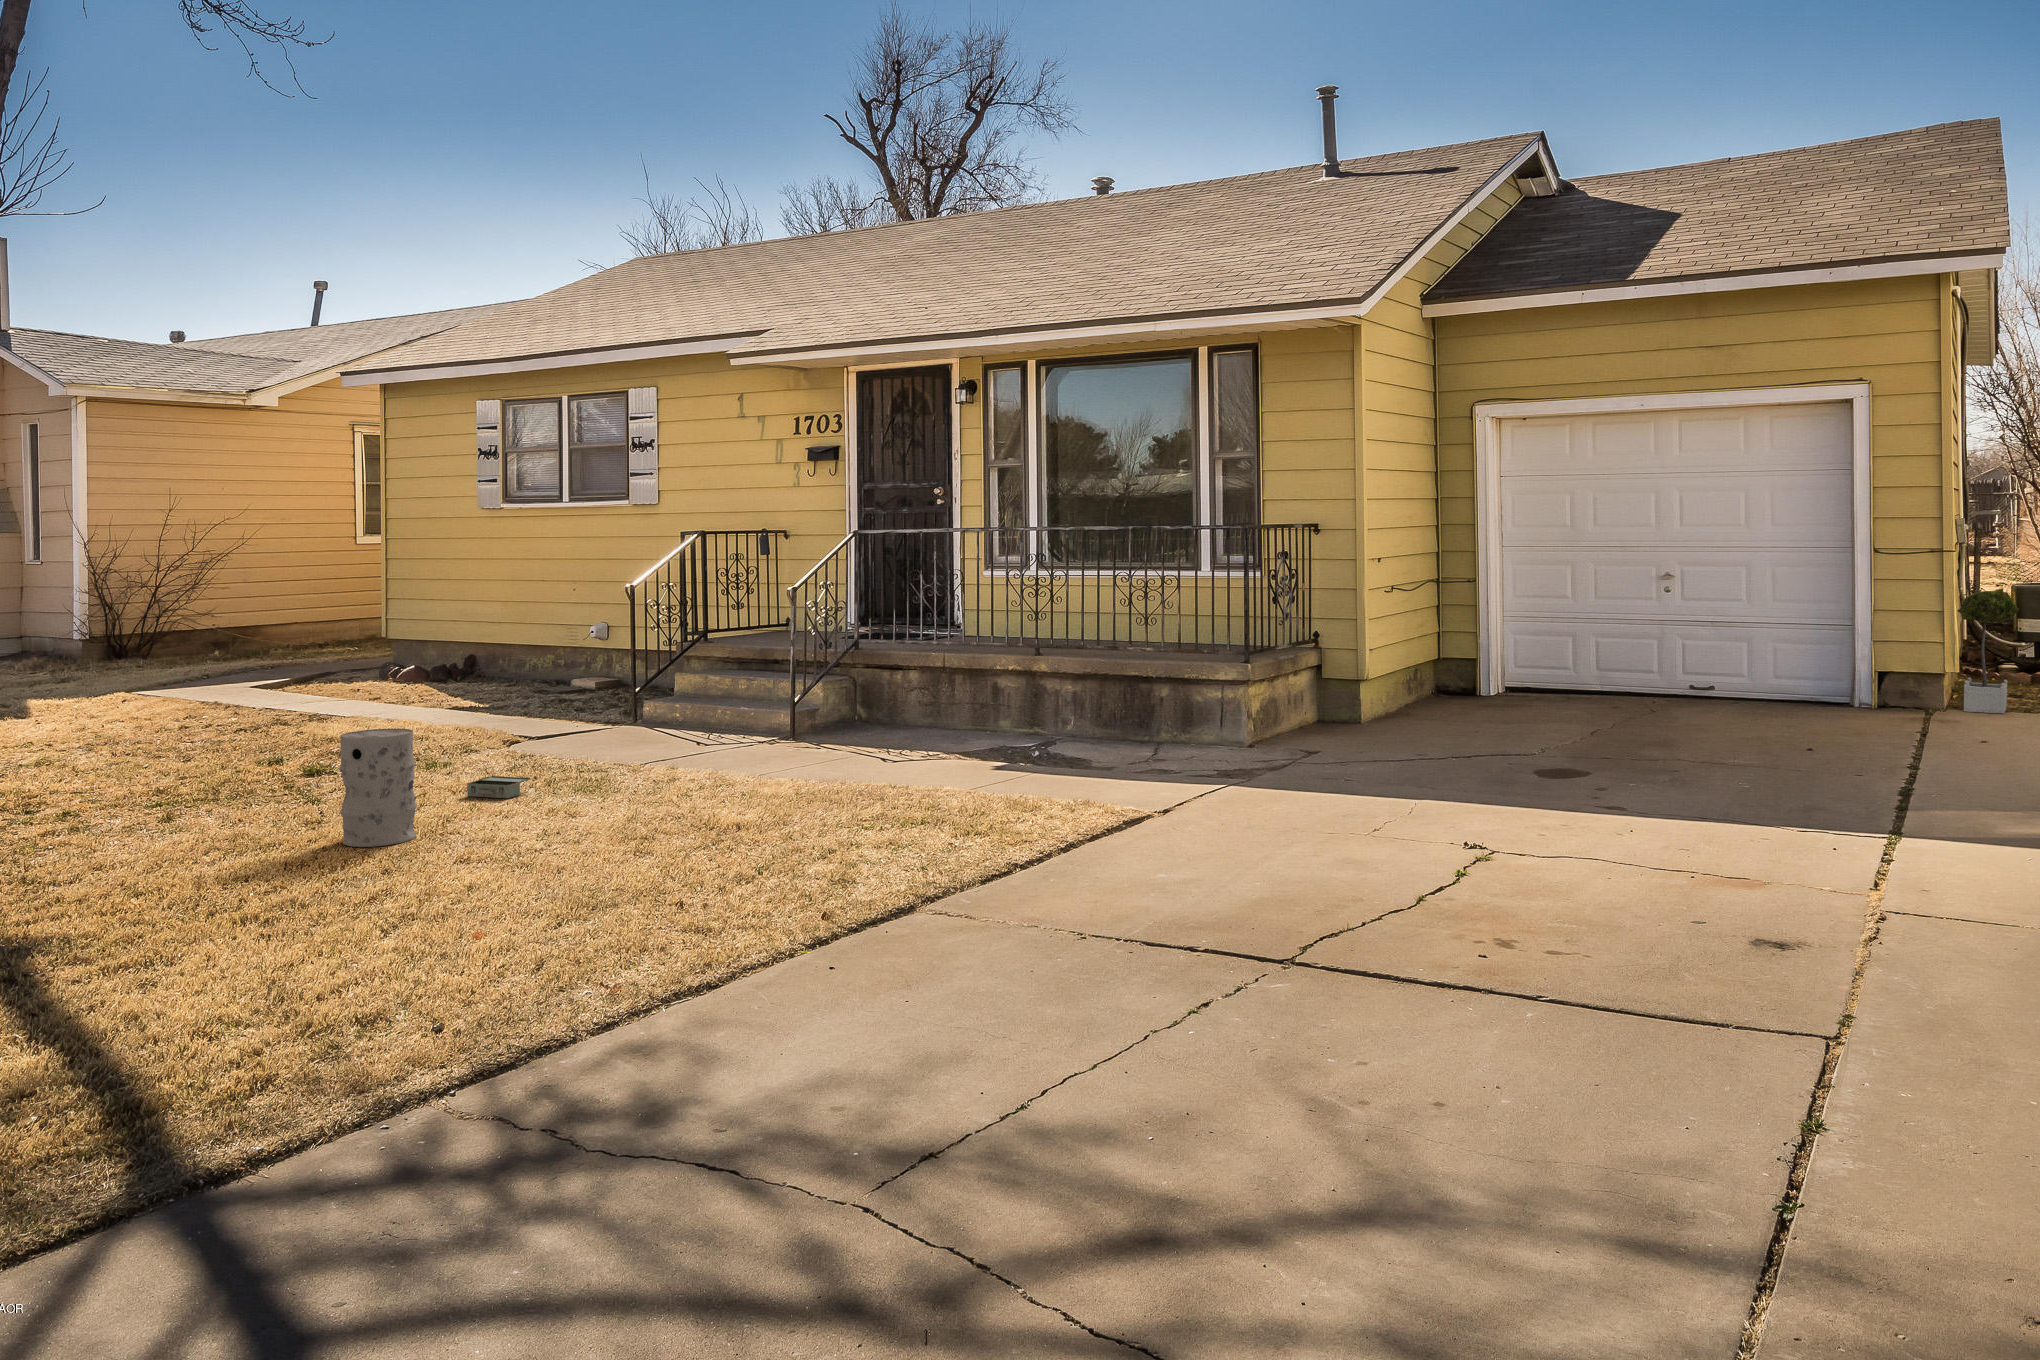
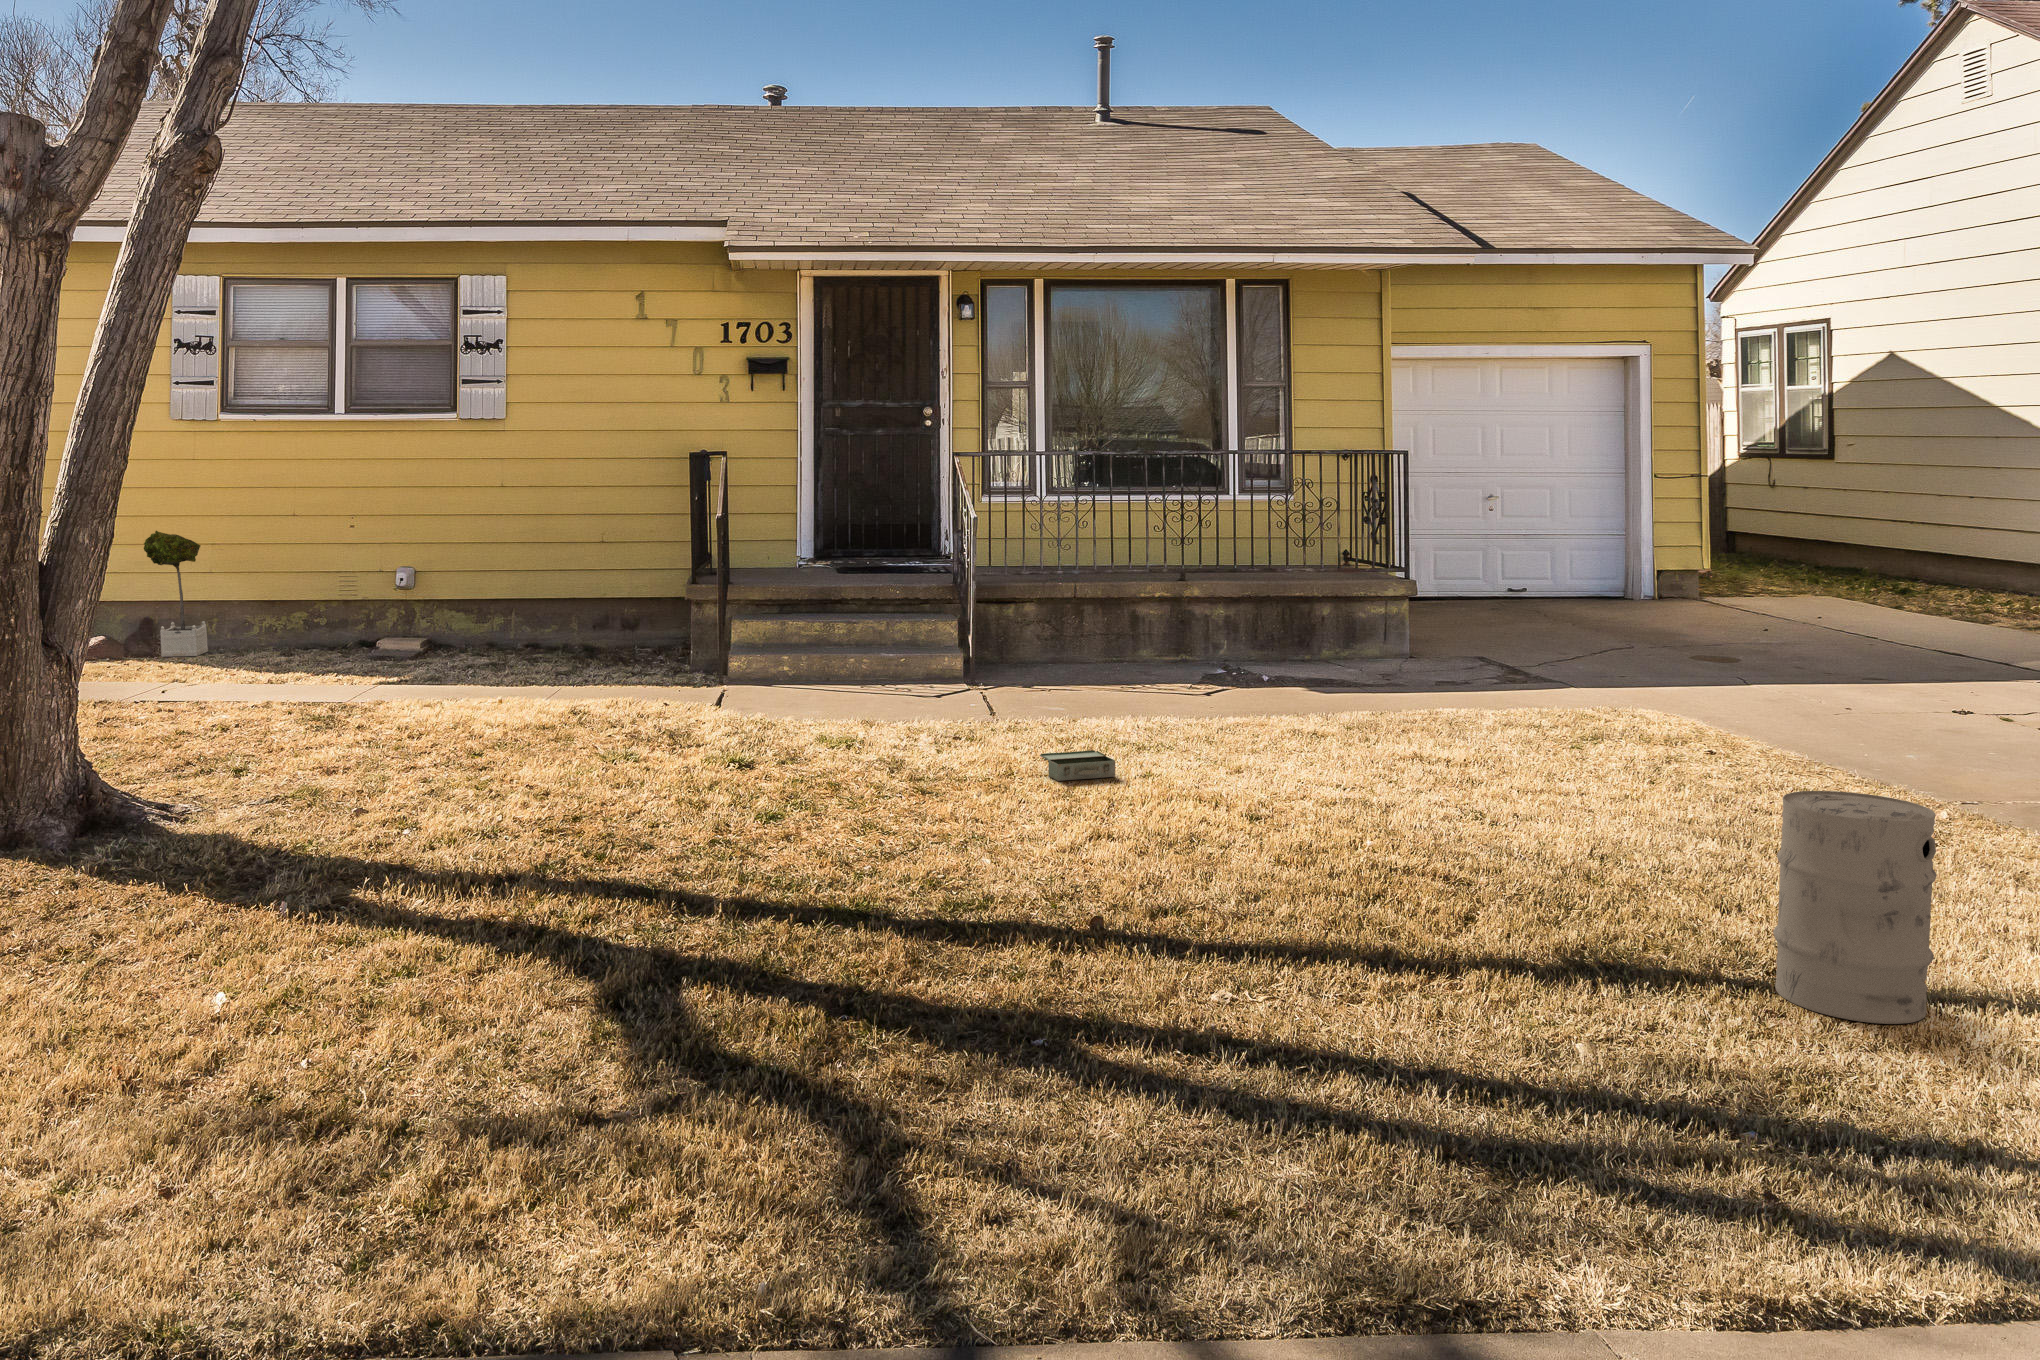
potted tree: present [1957,588,2019,714] -> present [144,531,208,657]
trash can: present [339,728,417,847] -> present [1773,791,1937,1024]

